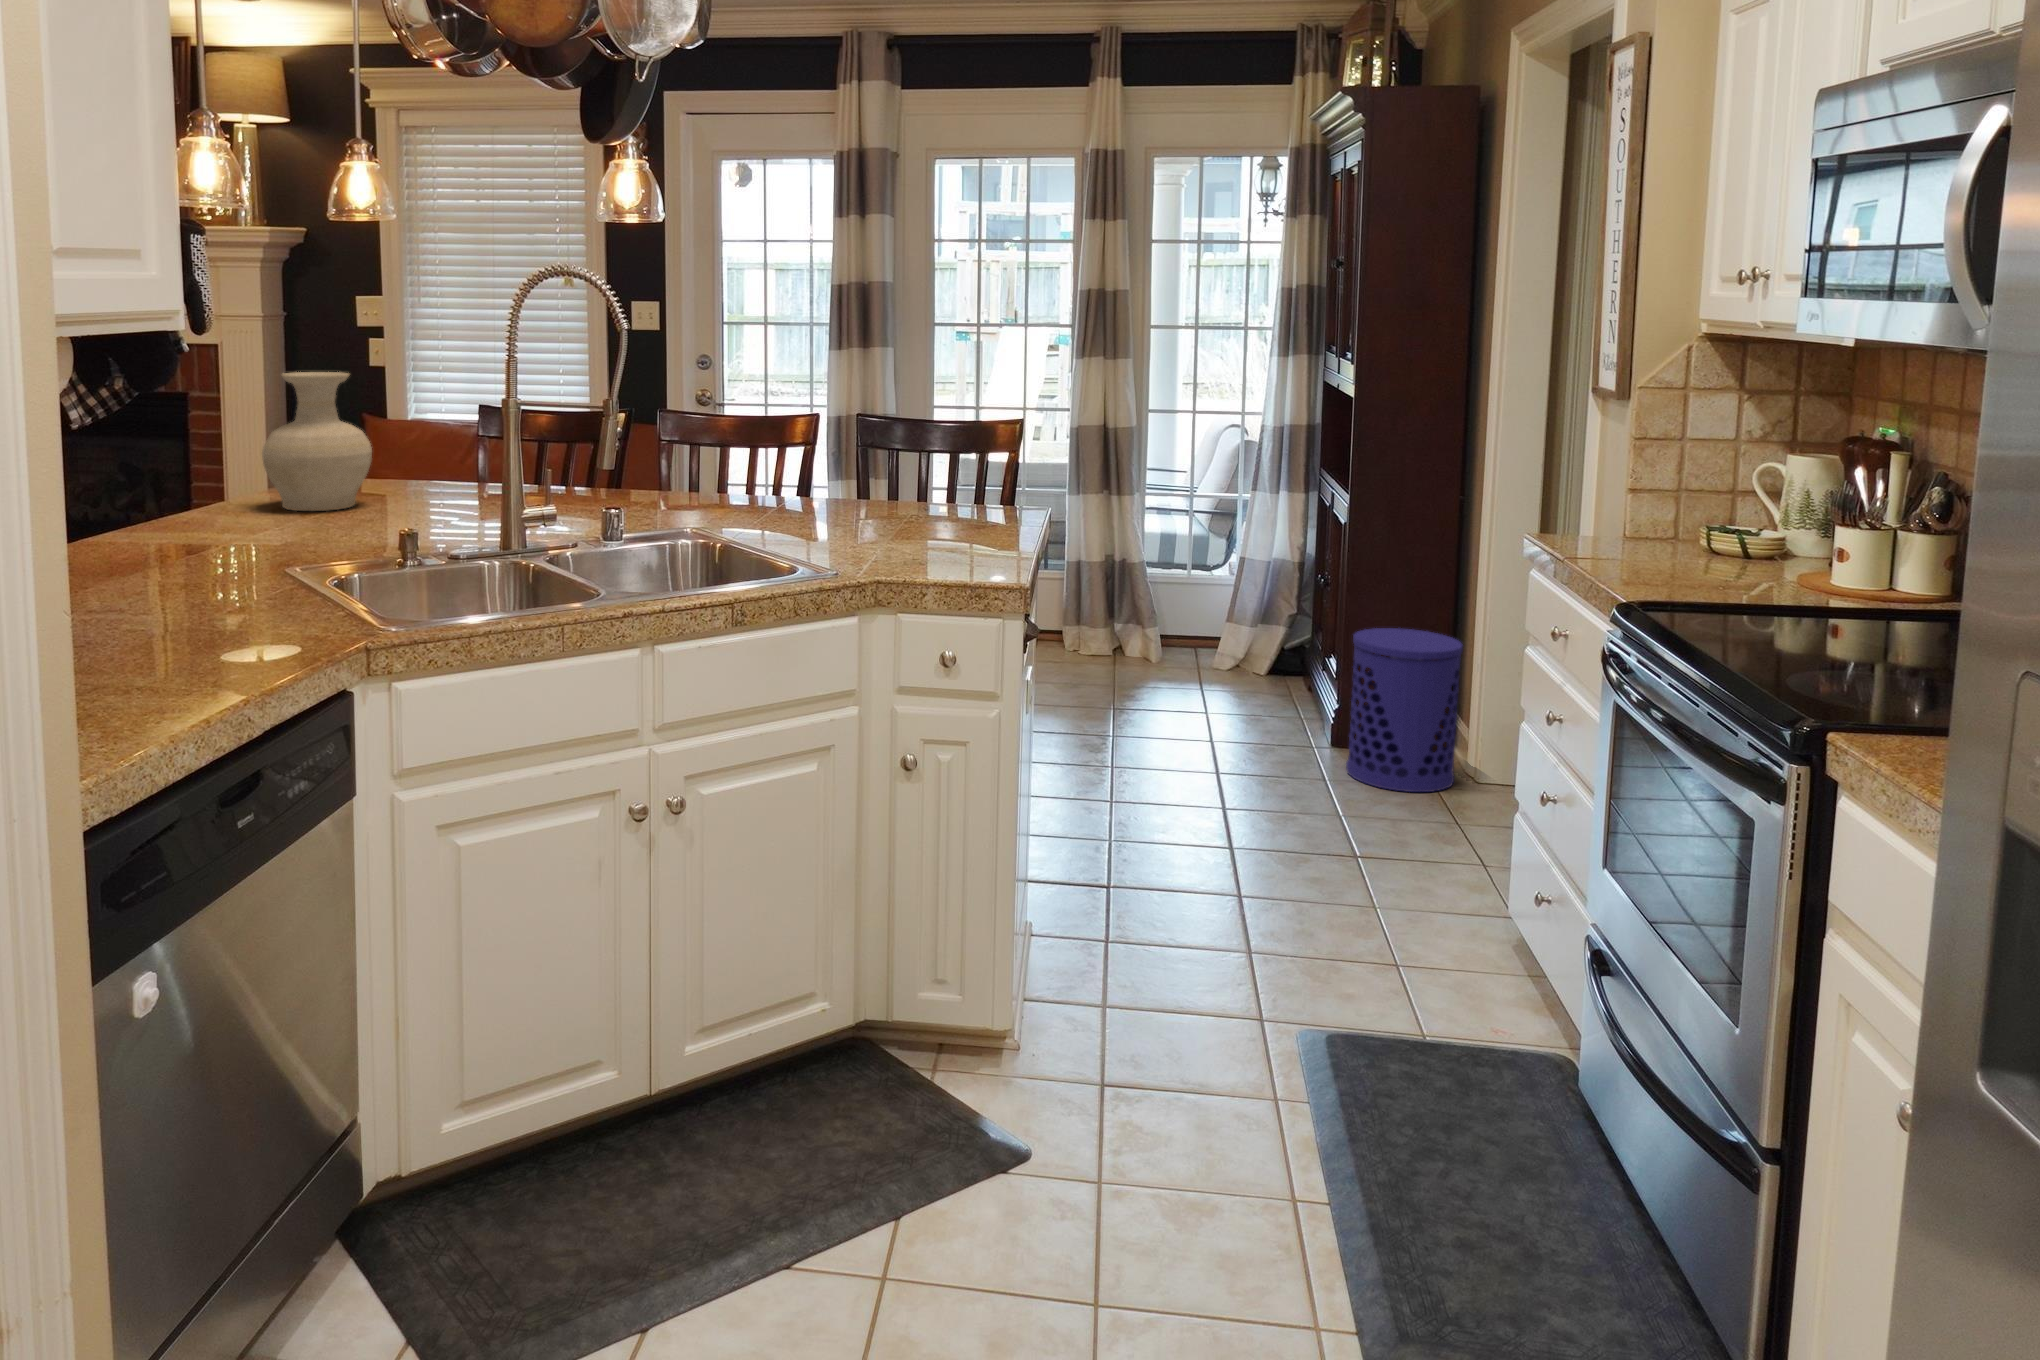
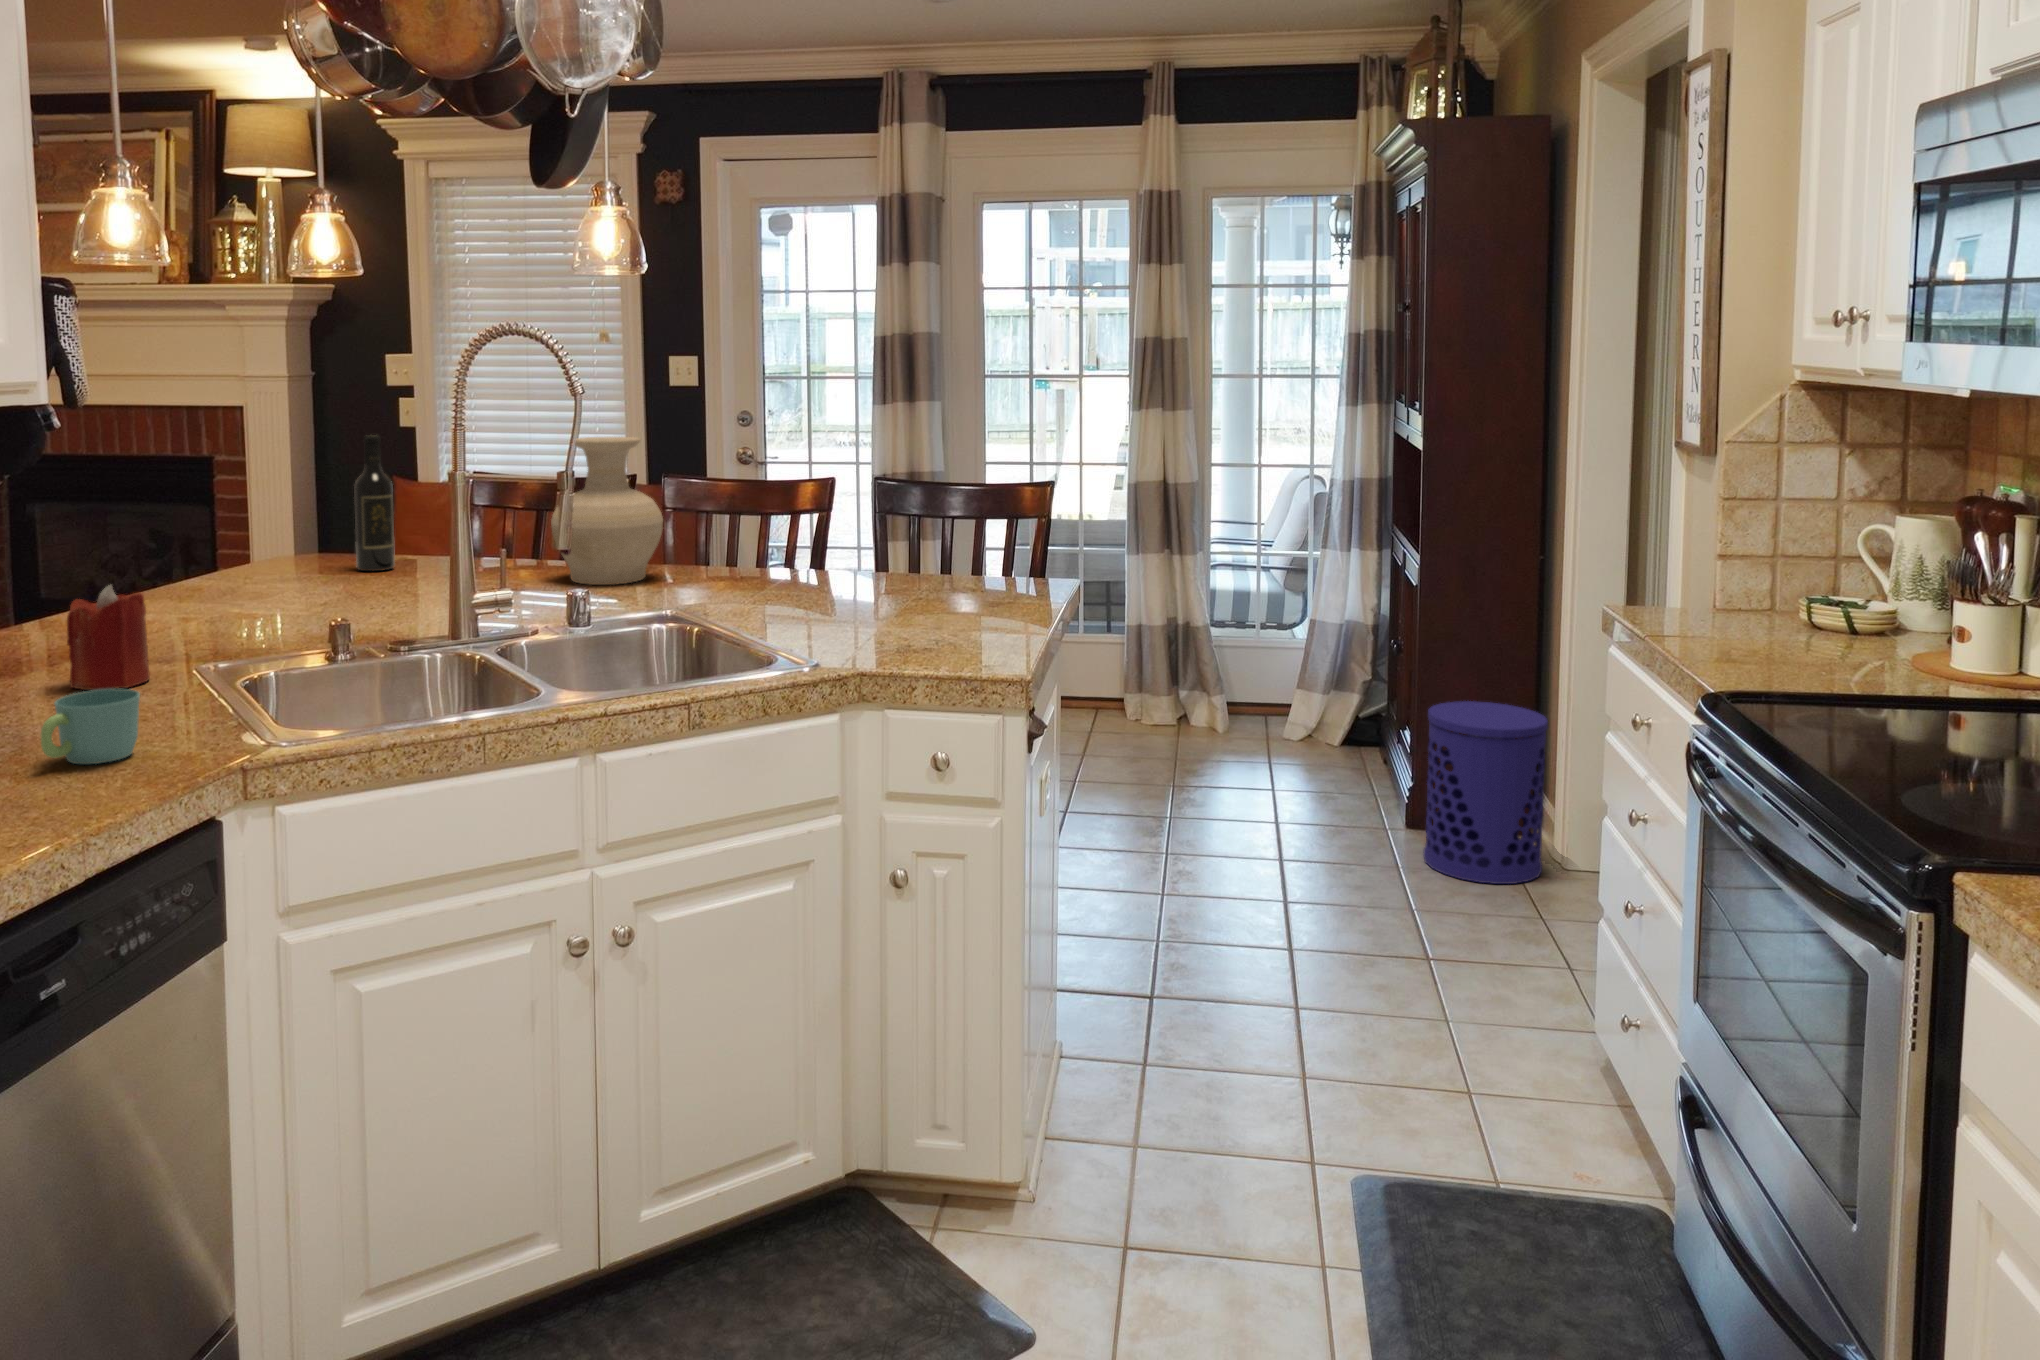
wine bottle: none [379,369,415,495] -> present [354,435,395,571]
vase: present [262,372,372,511] -> present [551,437,663,585]
candle: none [174,494,243,588] -> present [67,585,150,690]
mug: none [192,581,270,644] -> present [41,689,140,764]

